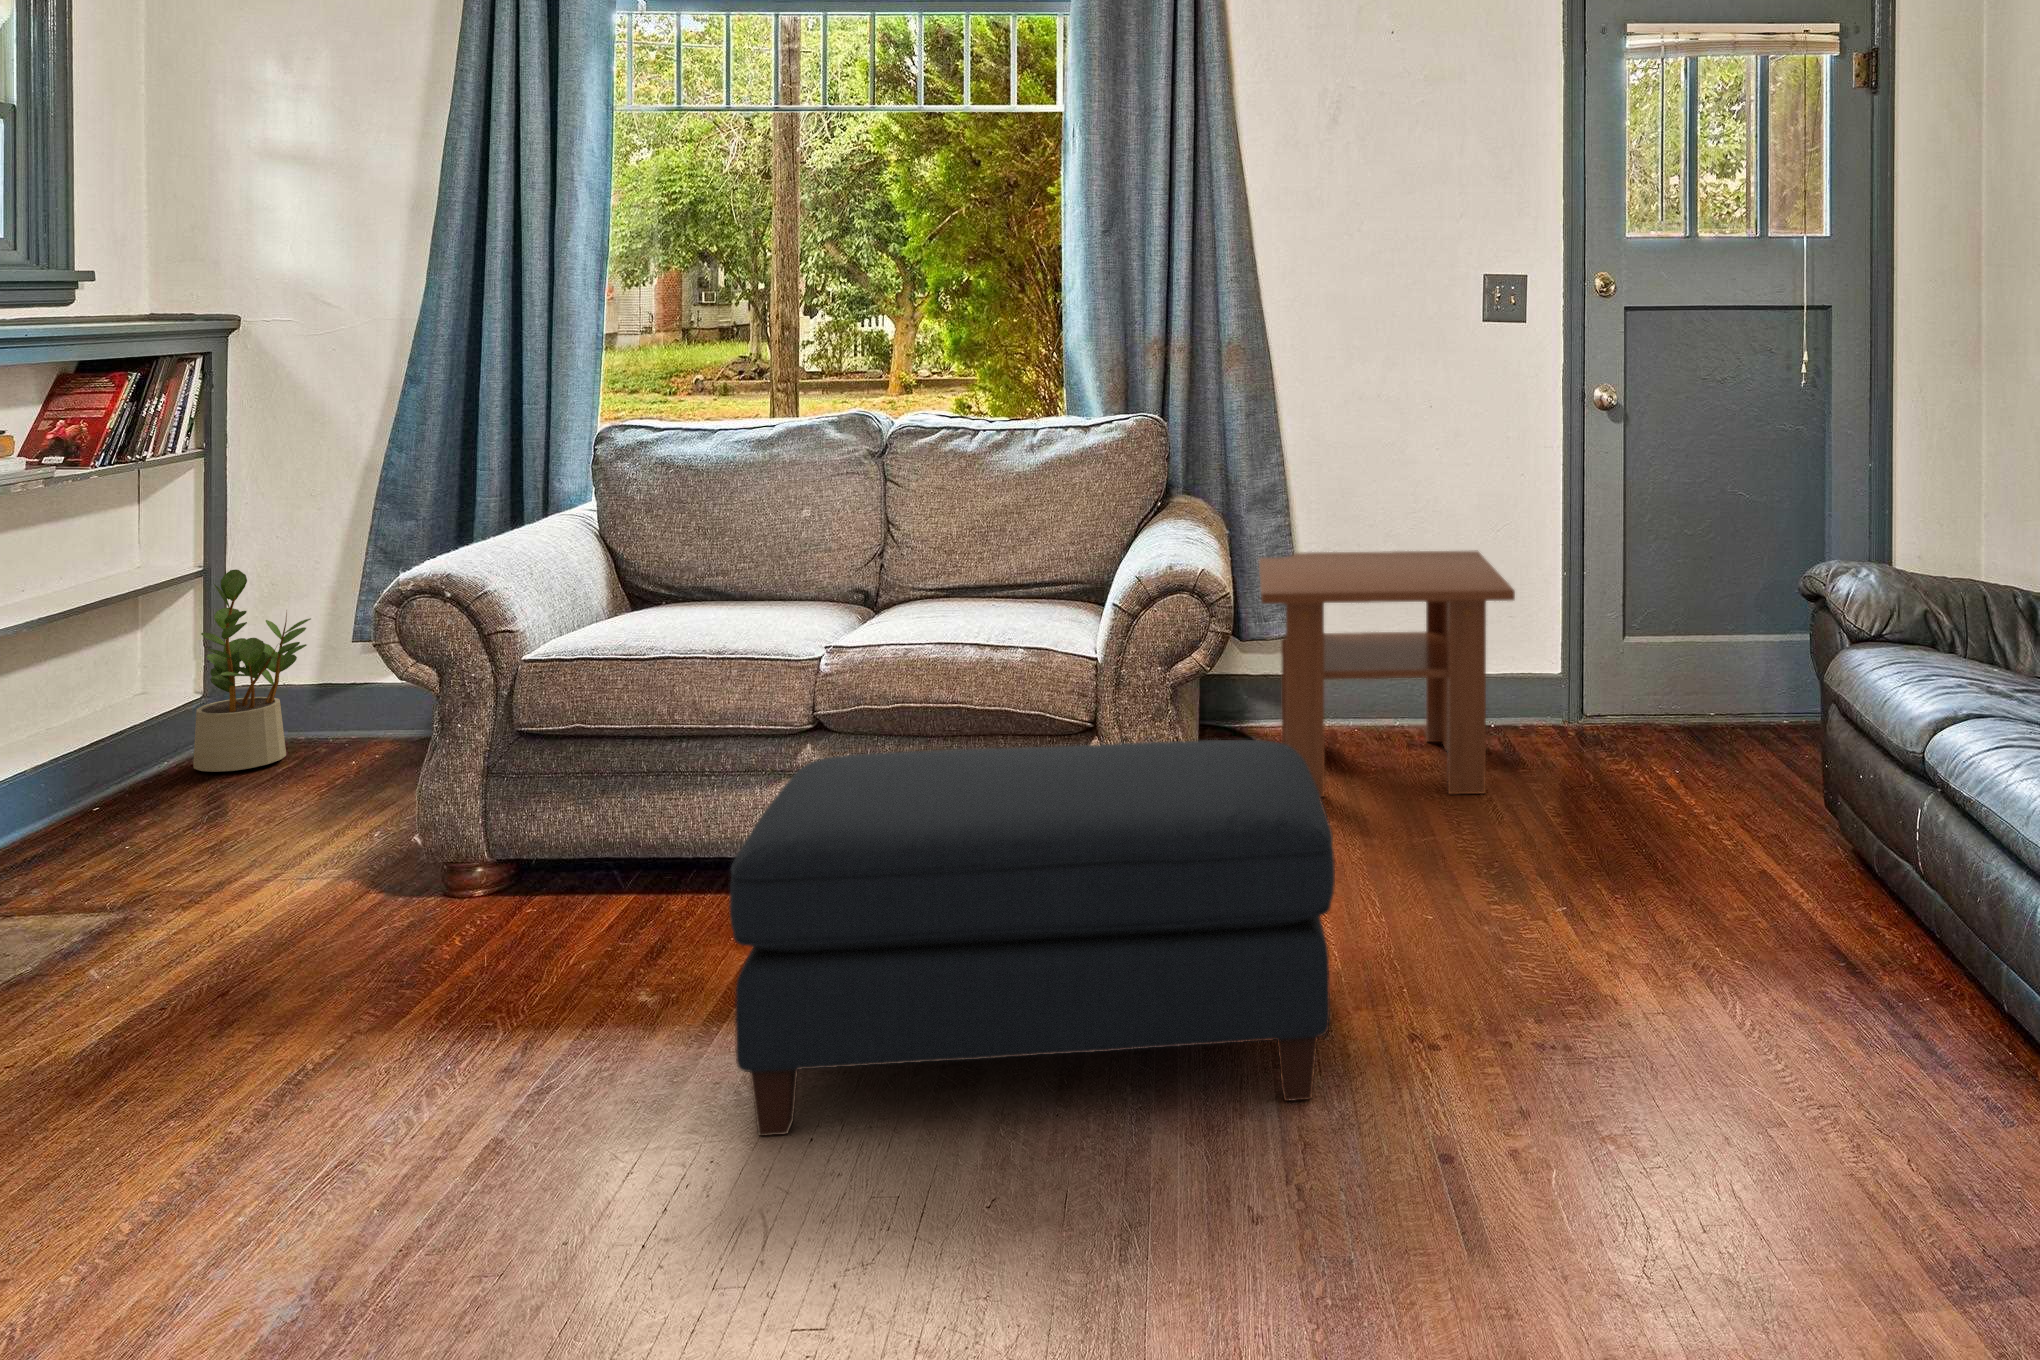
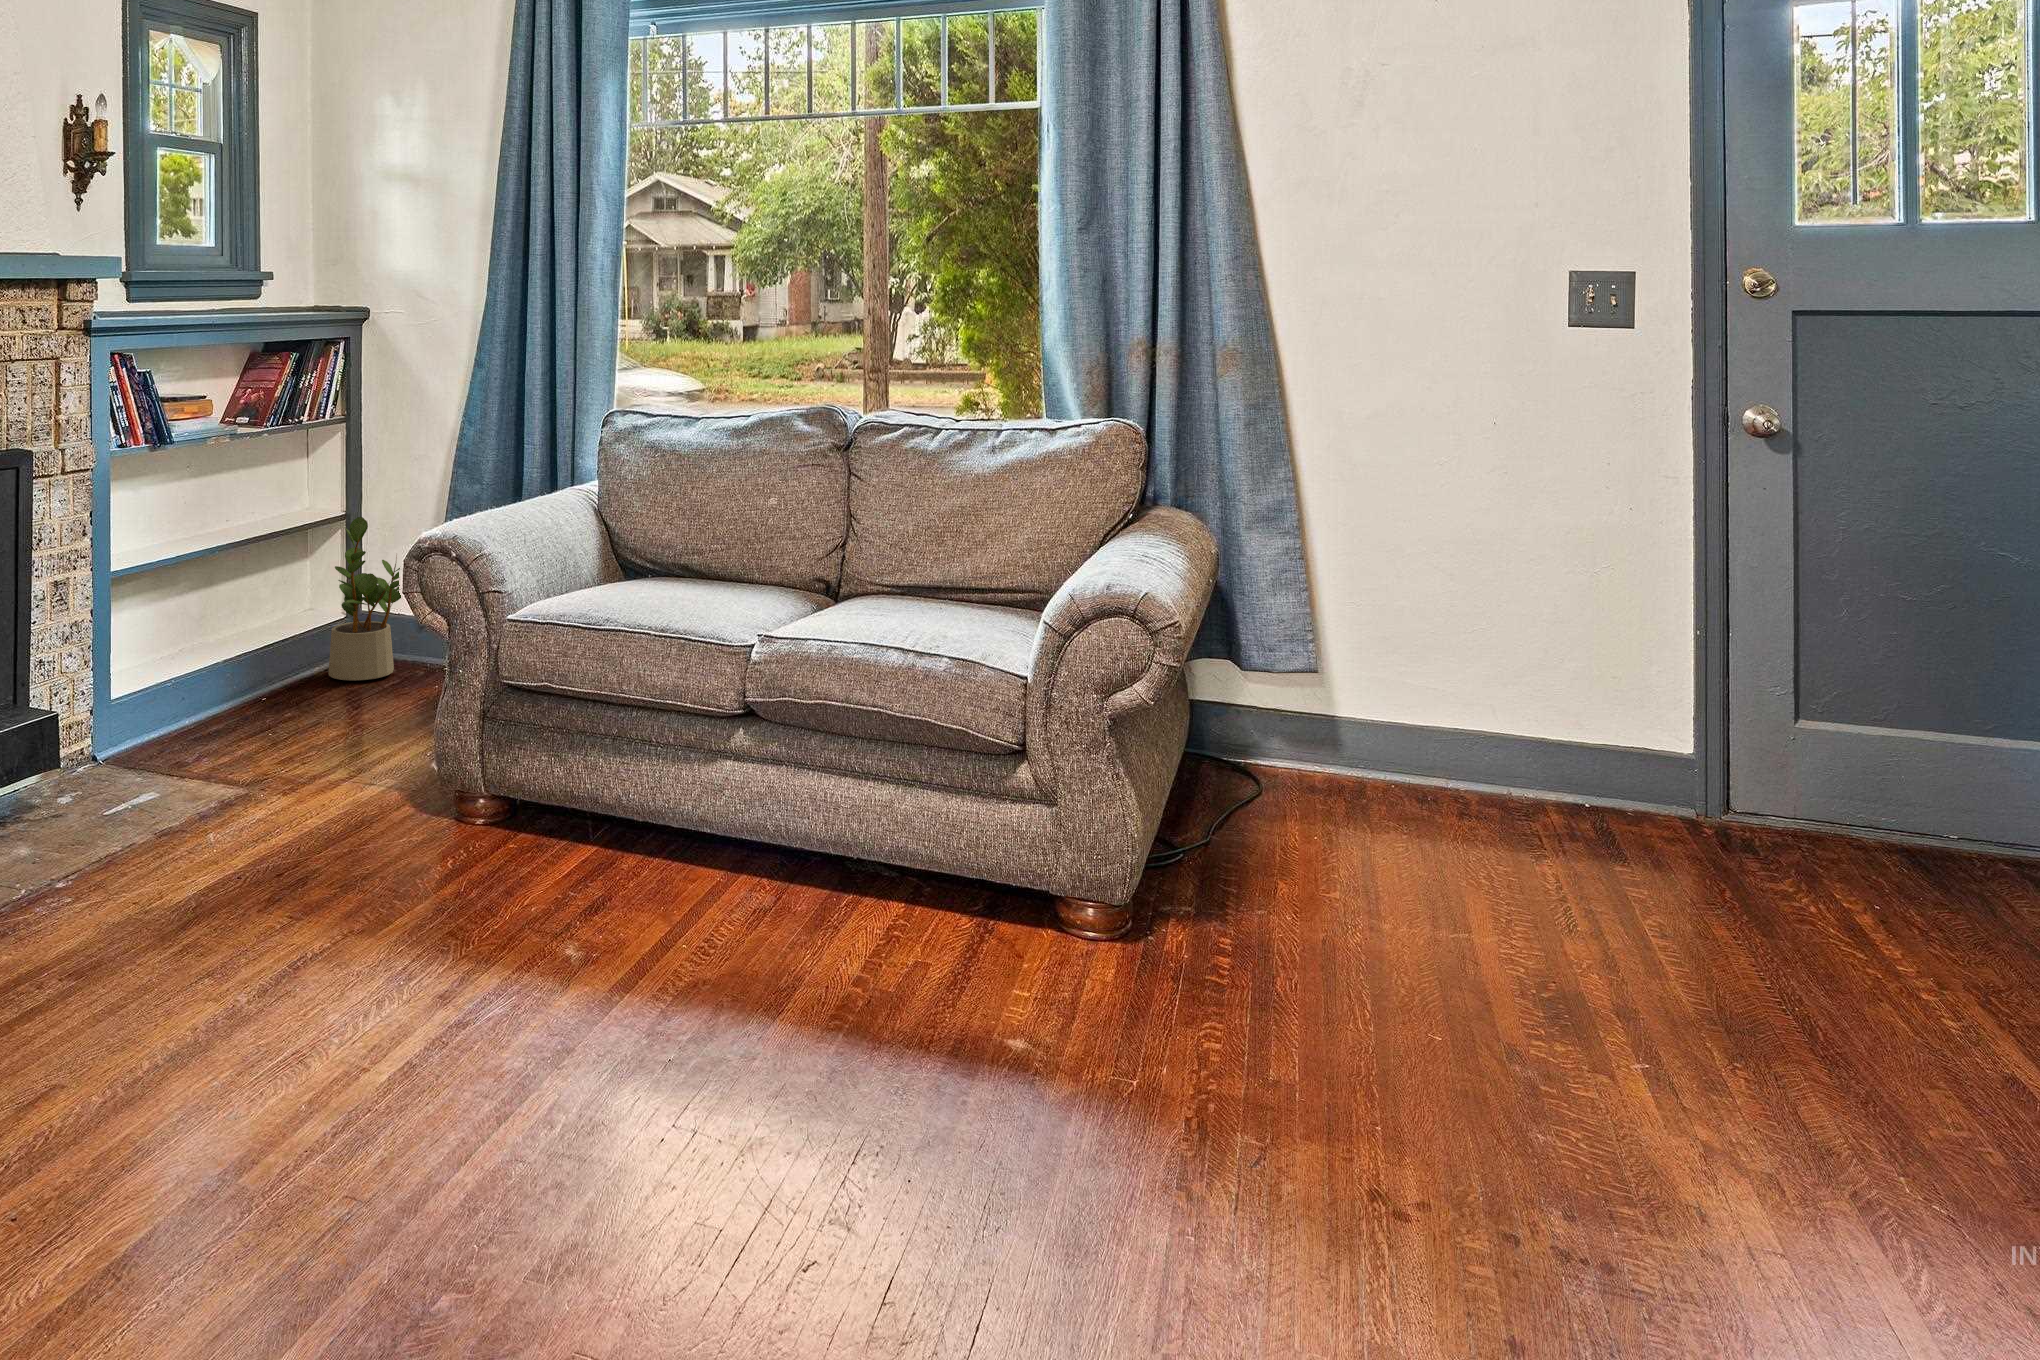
coffee table: present [1258,550,1515,797] -> none [1230,571,1549,878]
ottoman: present [729,740,1335,1136] -> none [586,753,1255,1267]

